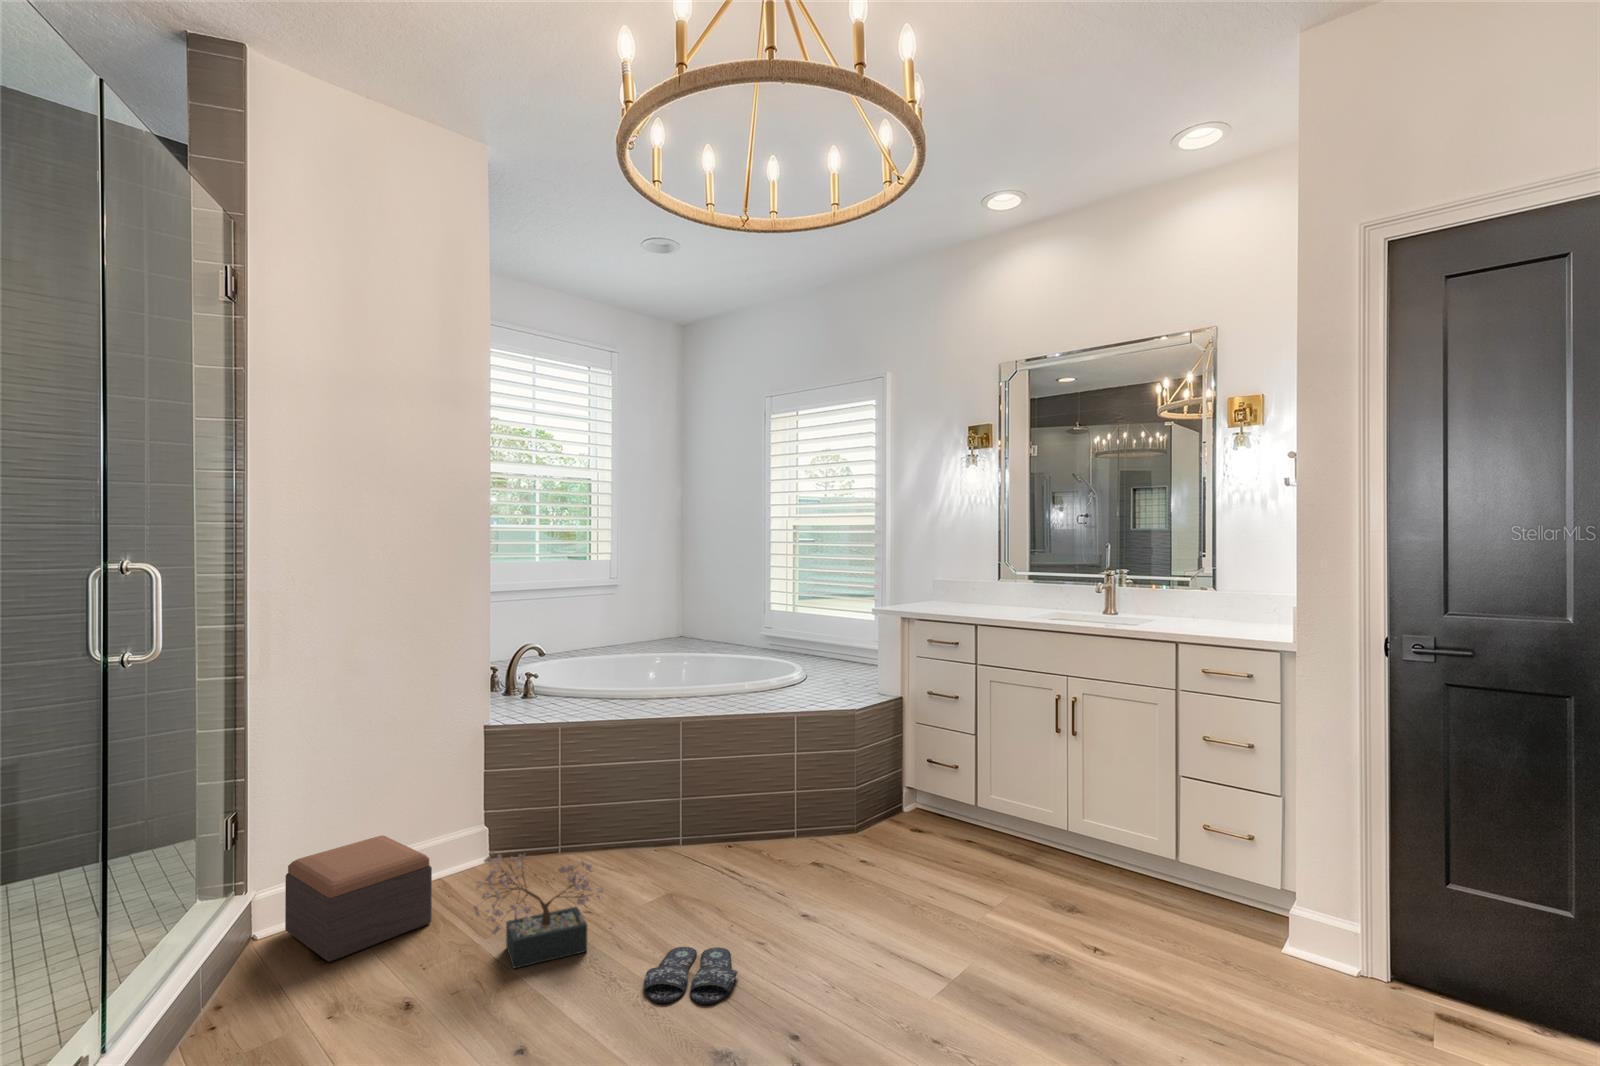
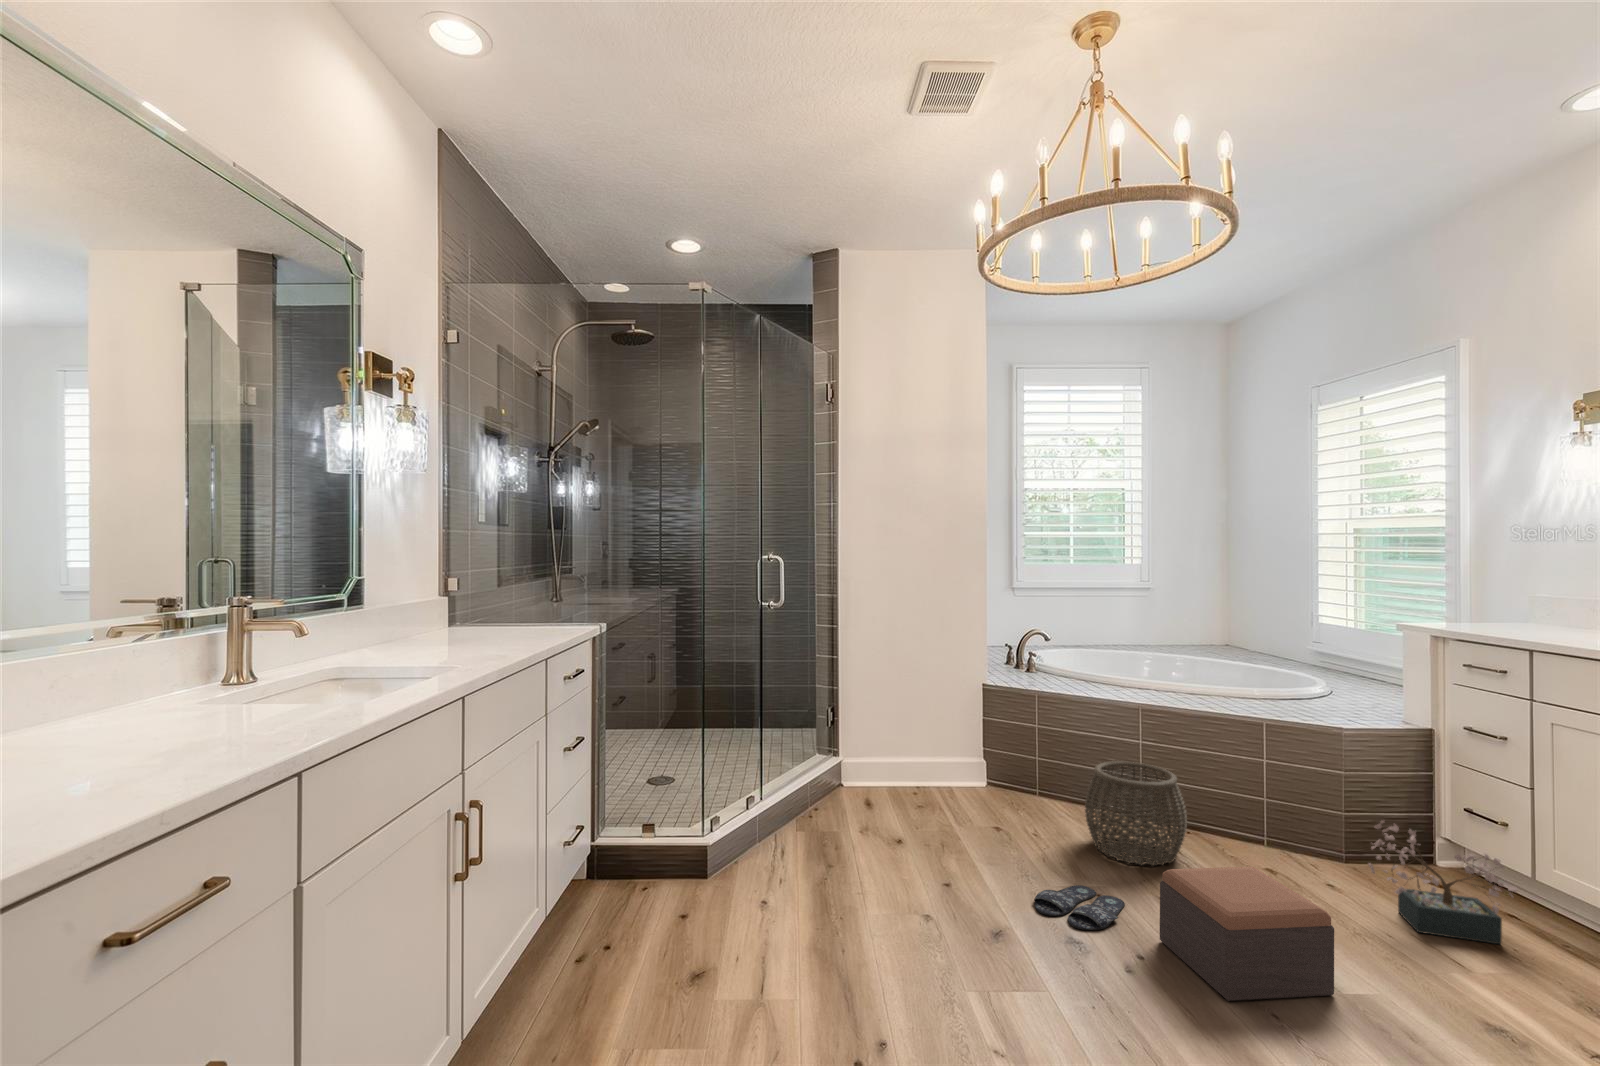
woven basket: none [645,785,749,902] -> present [1085,761,1187,866]
footstool: present [285,835,432,962] -> present [1160,867,1334,1001]
decorative plant: present [473,851,604,968] -> present [1369,820,1517,944]

